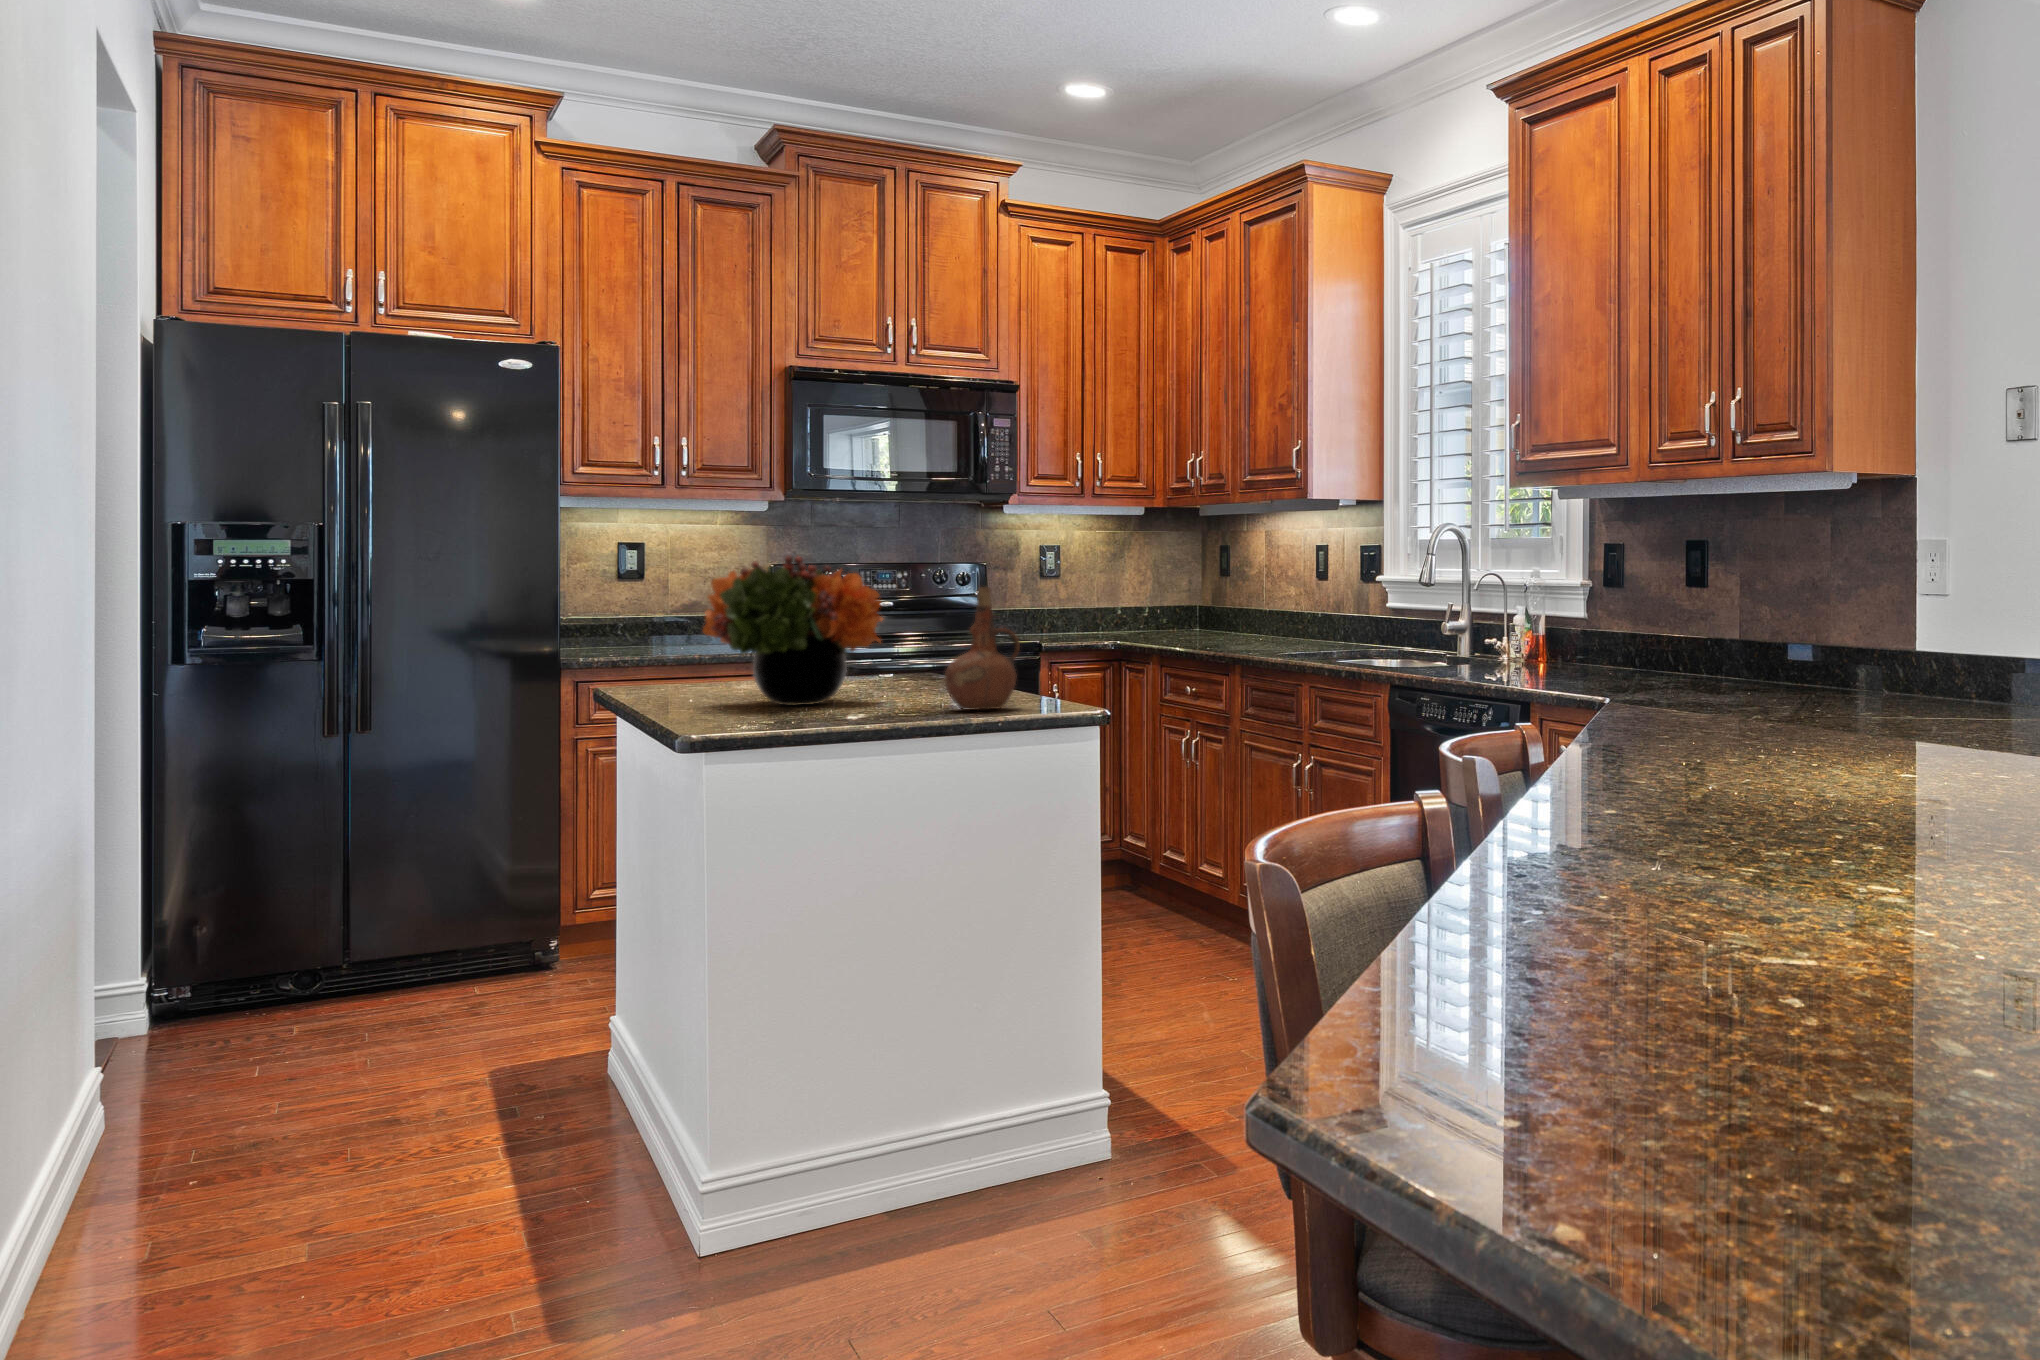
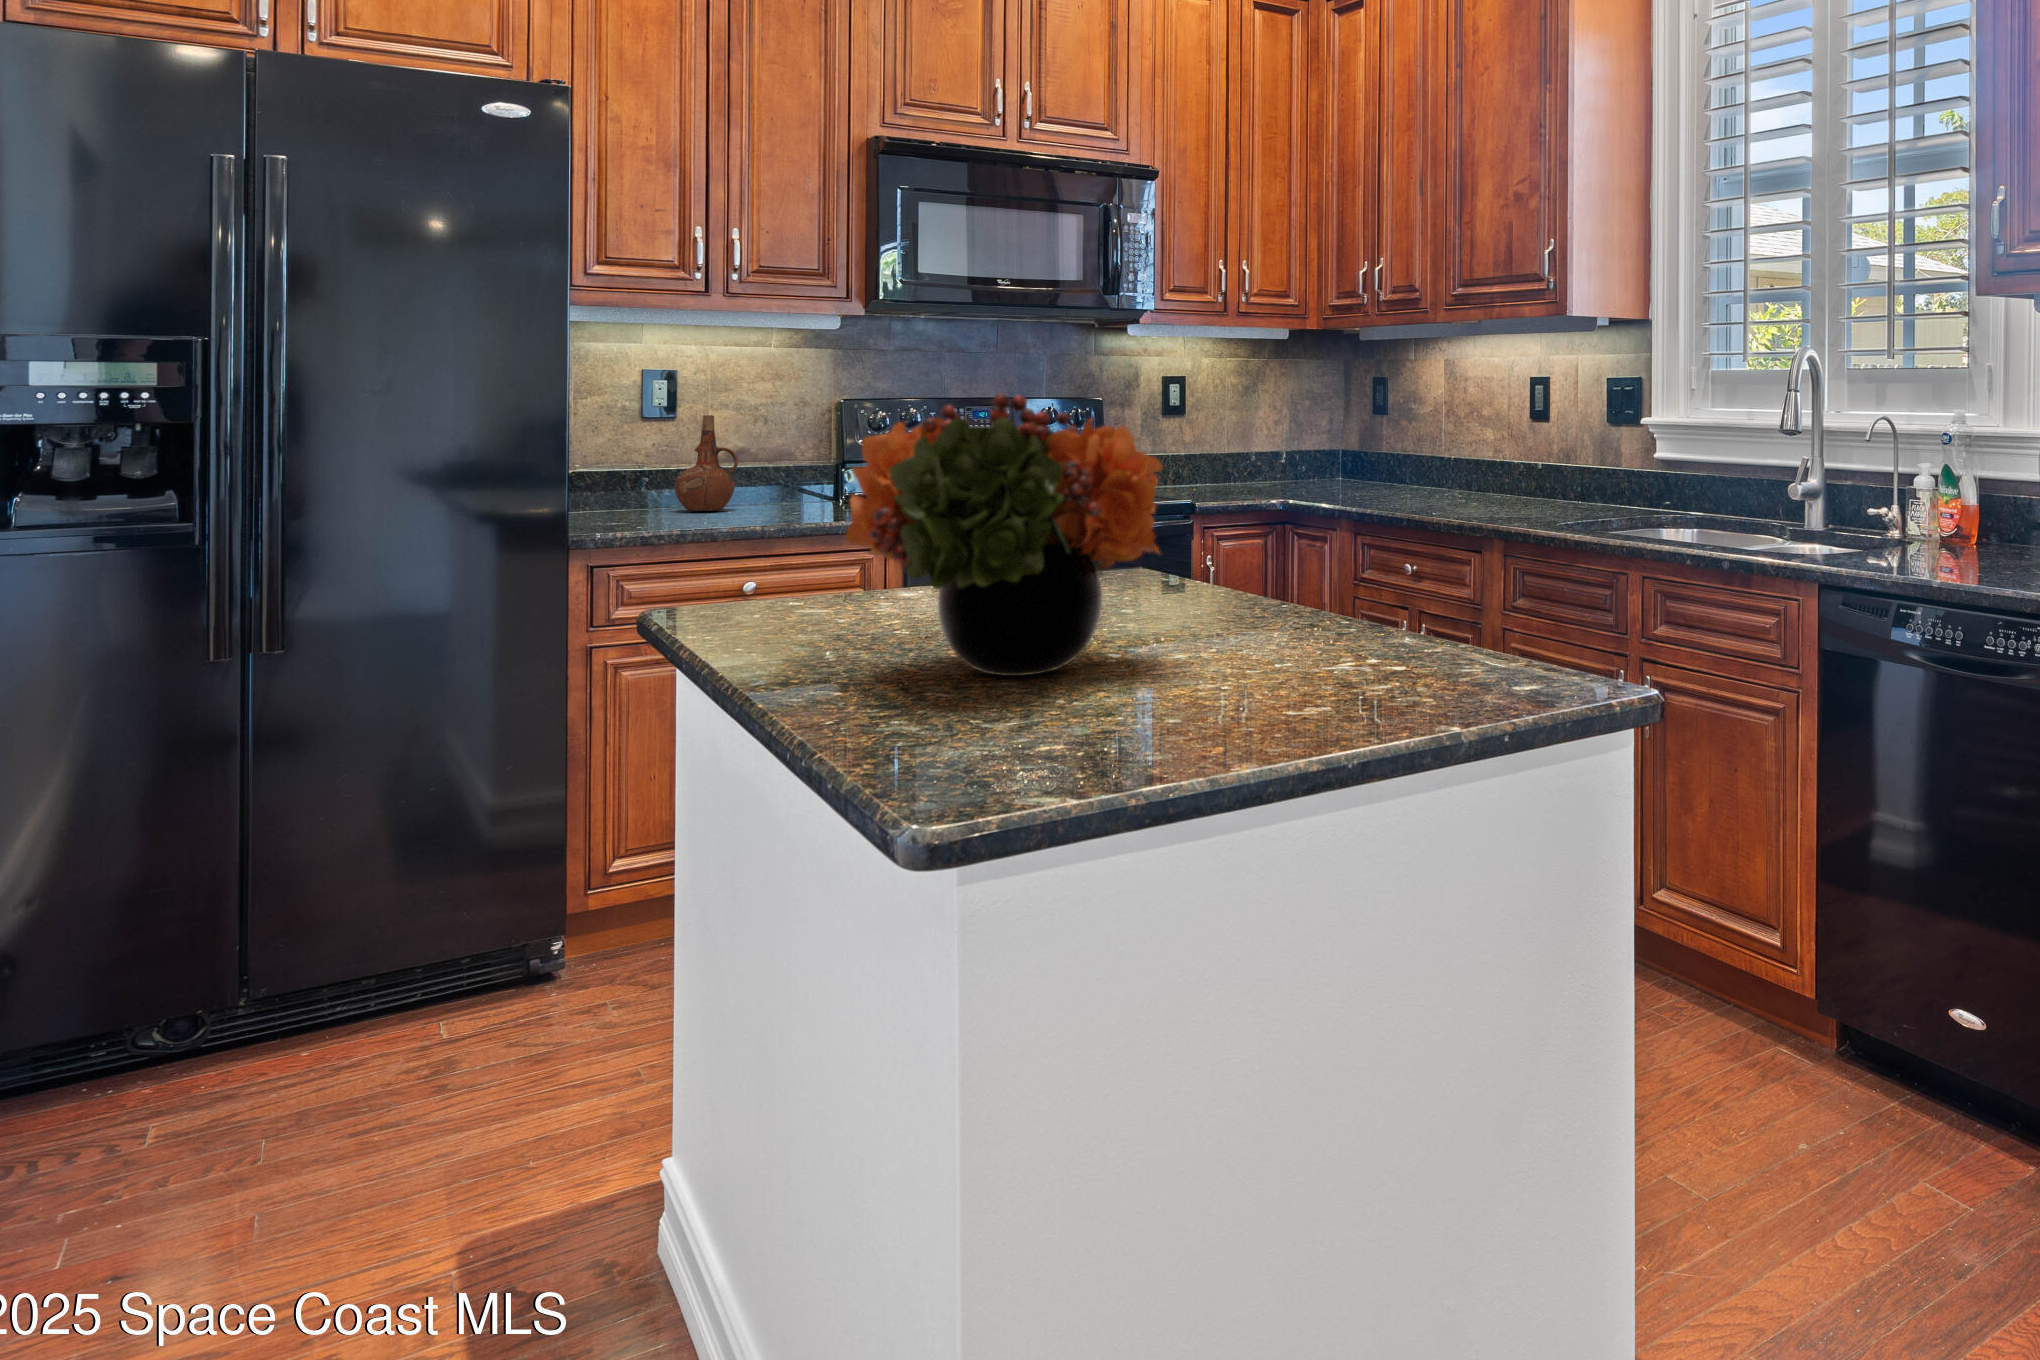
ceramic pitcher: present [944,587,1020,710] -> present [675,415,738,511]

